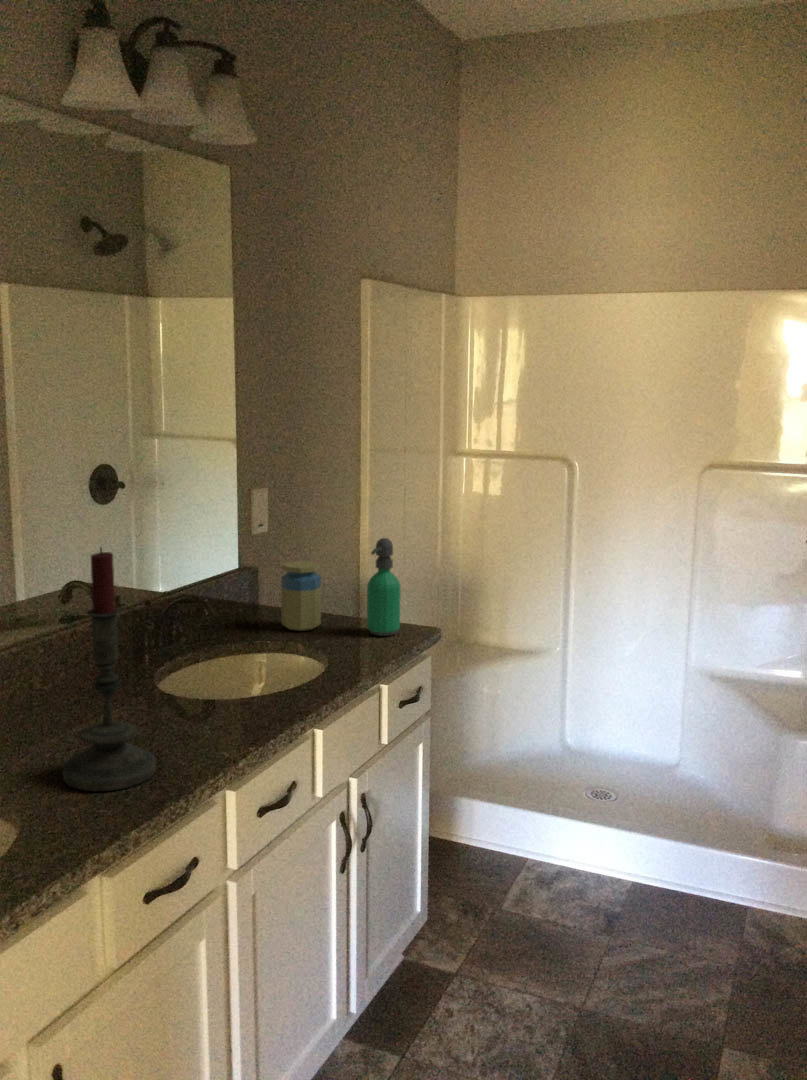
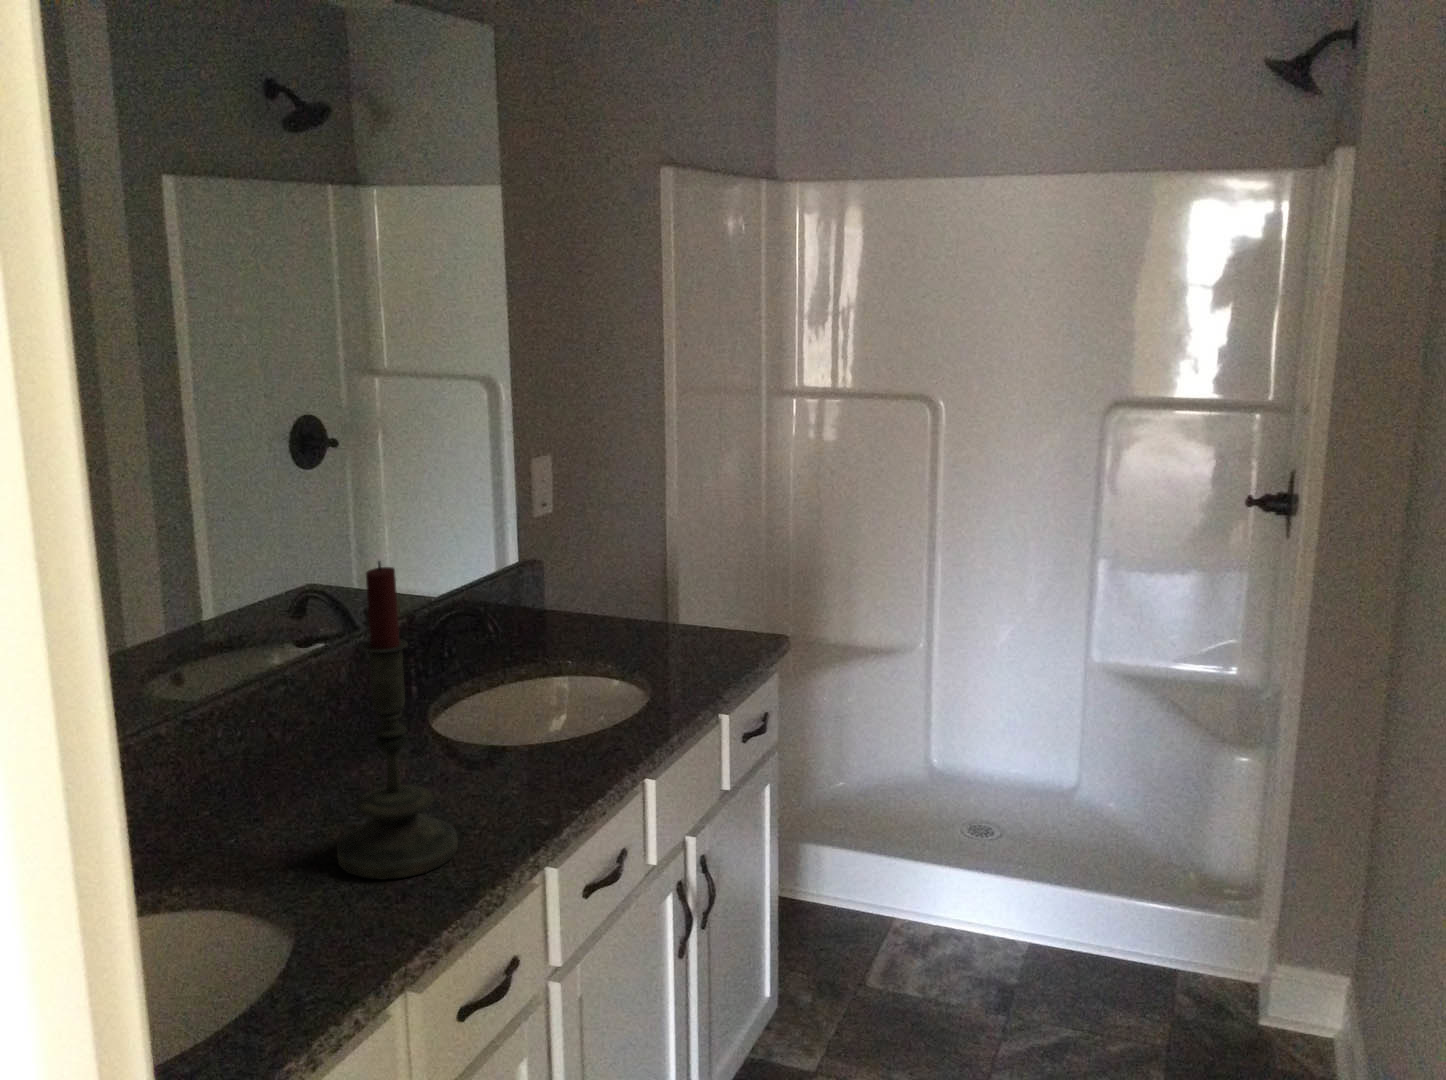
soap dispenser: present [367,538,401,636] -> none [694,521,737,648]
jar: present [281,561,321,631] -> none [580,552,633,644]

